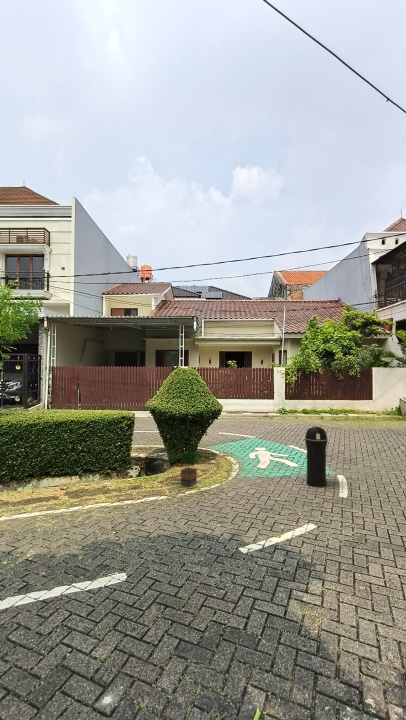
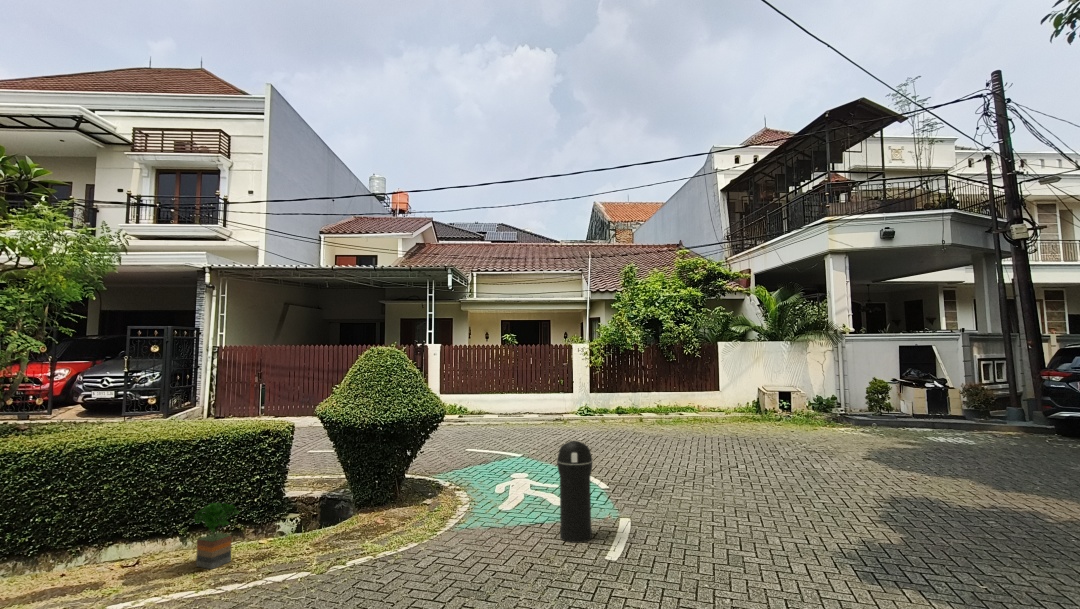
potted tree: present [181,452,200,486] -> present [195,503,239,569]

